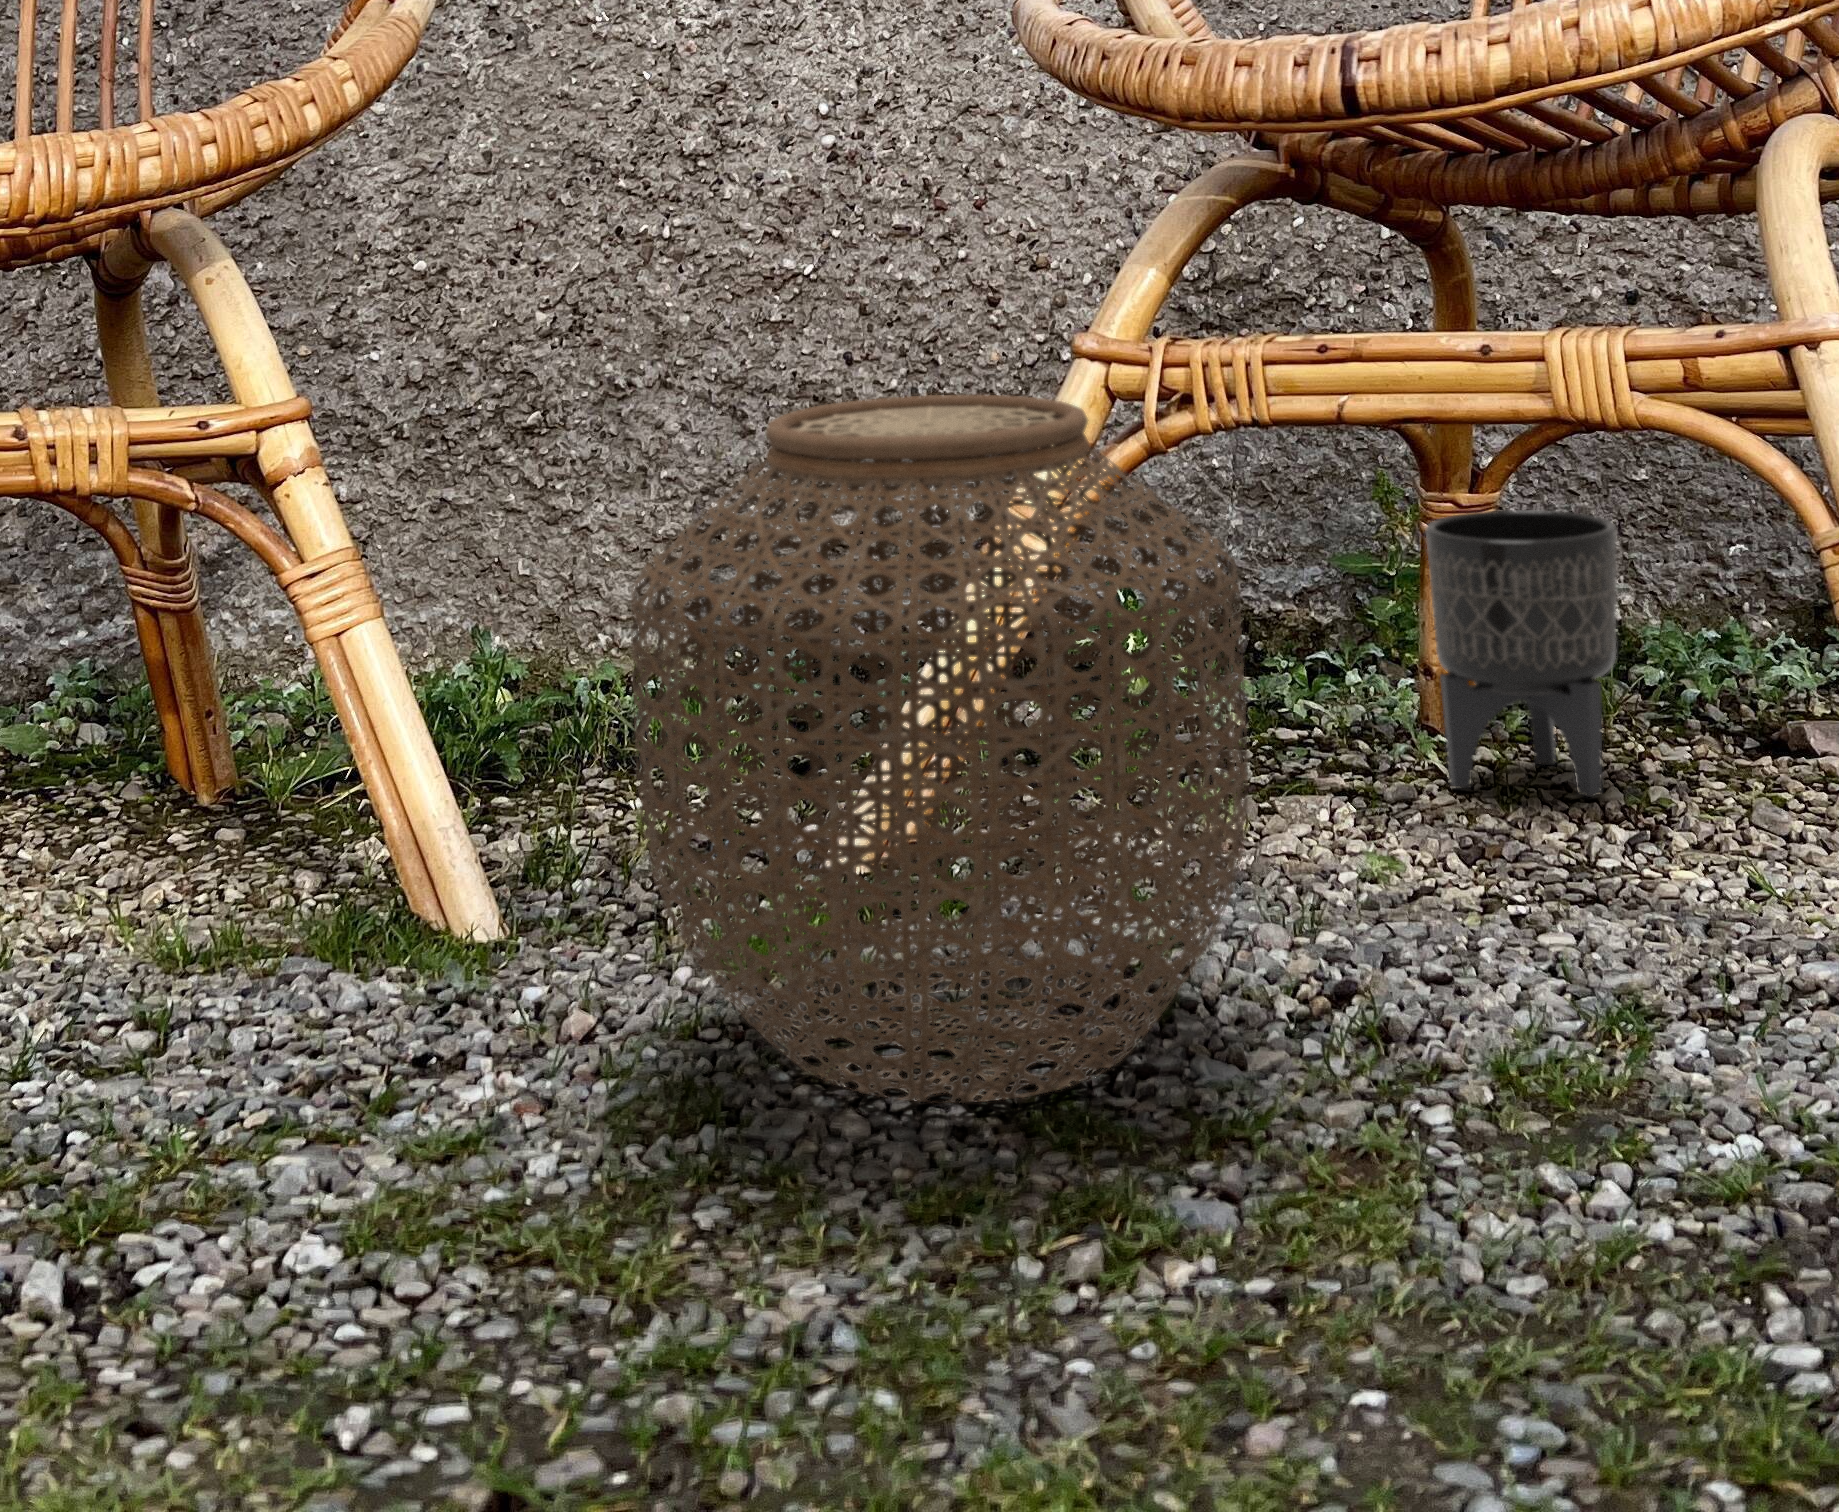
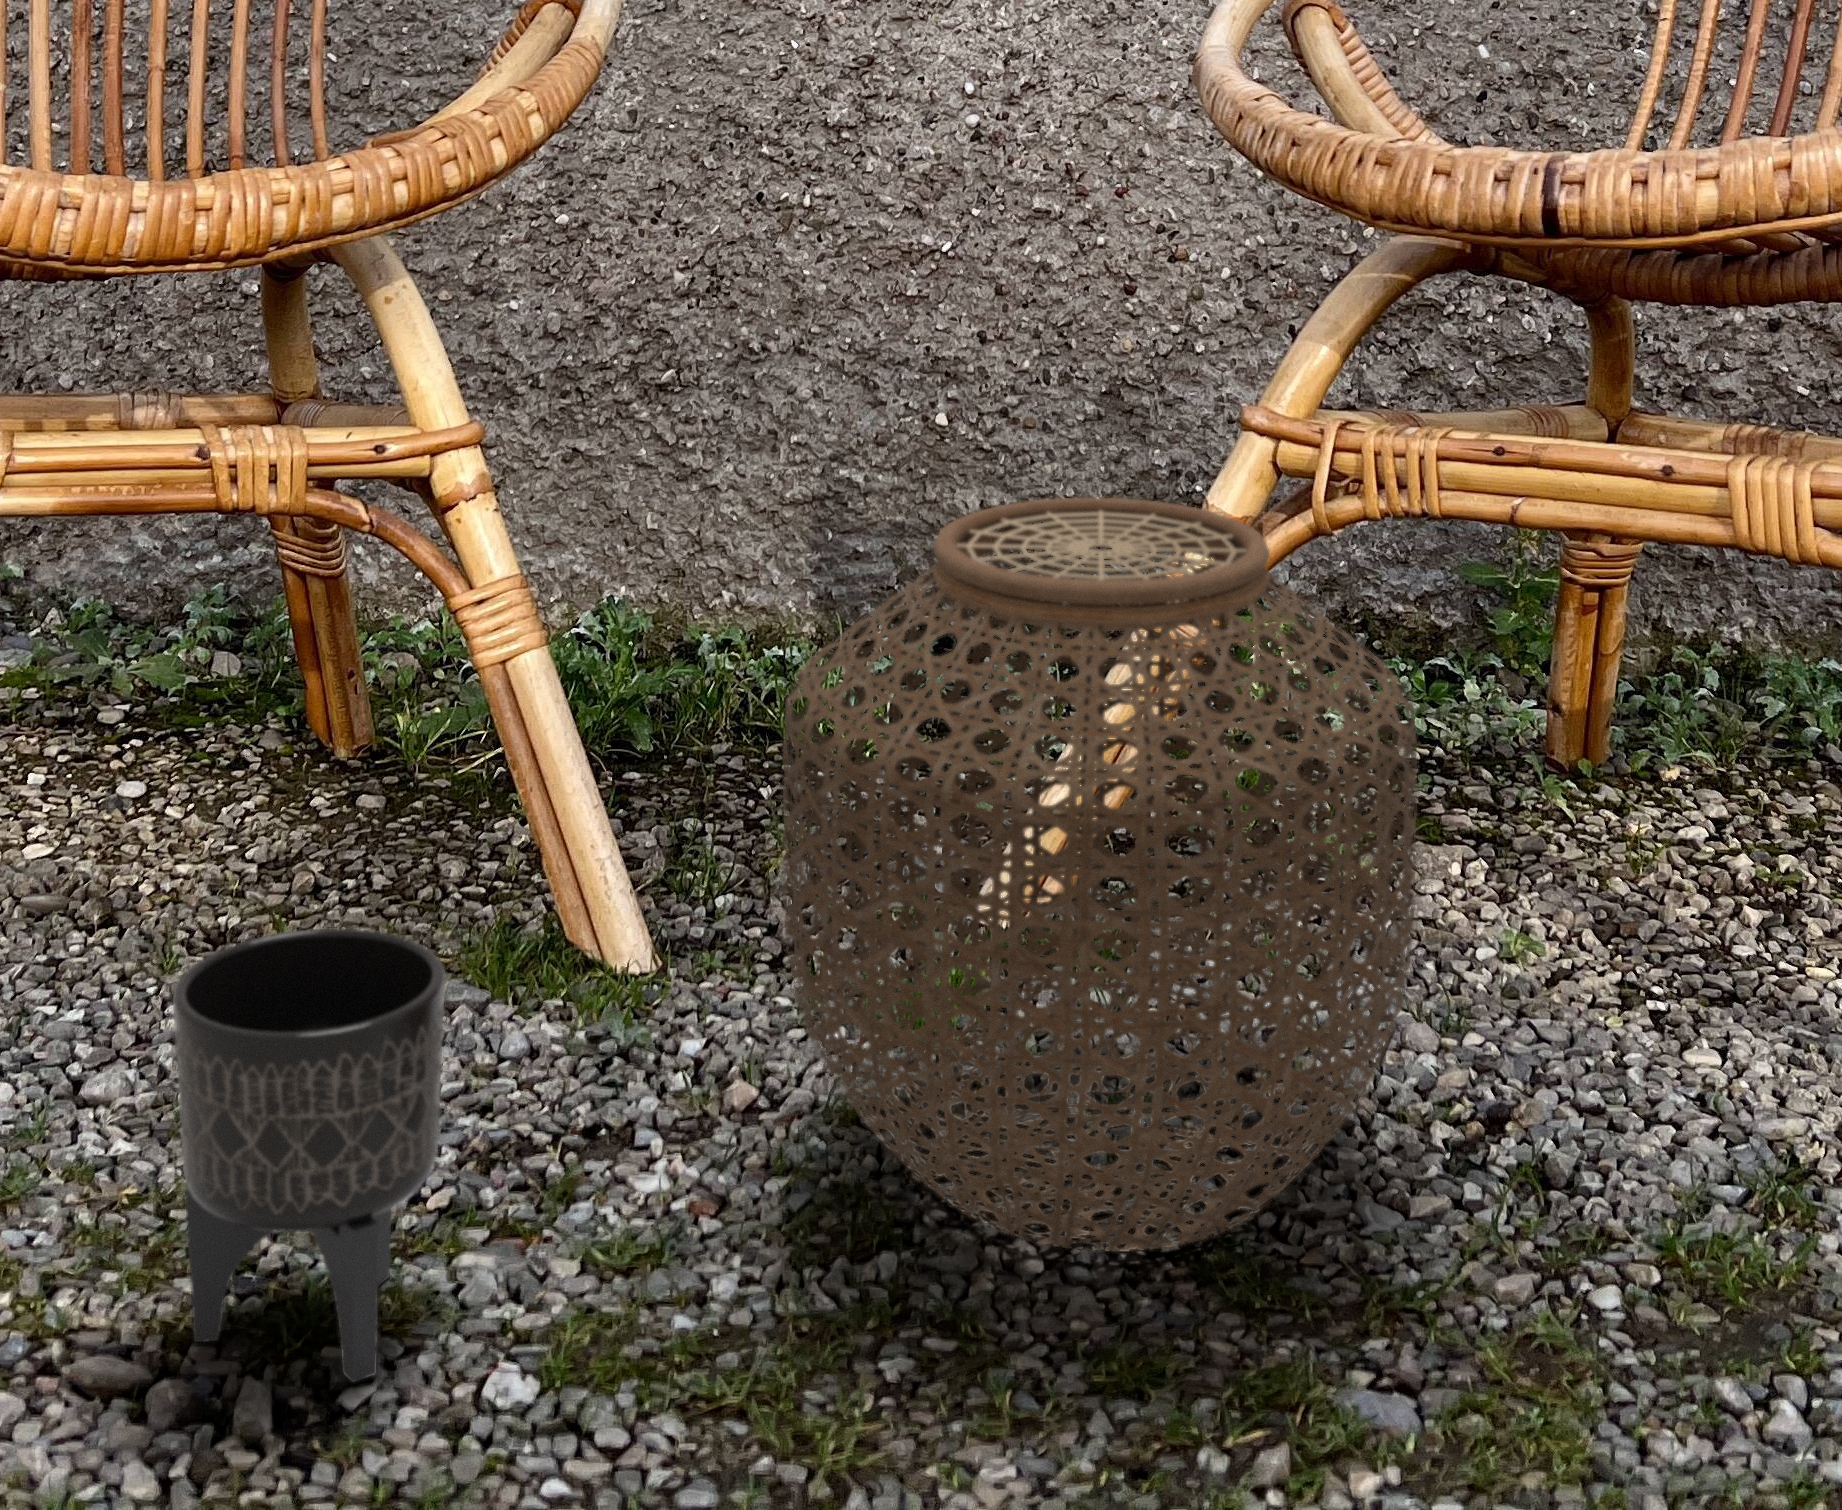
planter: present [1426,510,1616,797] -> present [173,929,445,1382]

